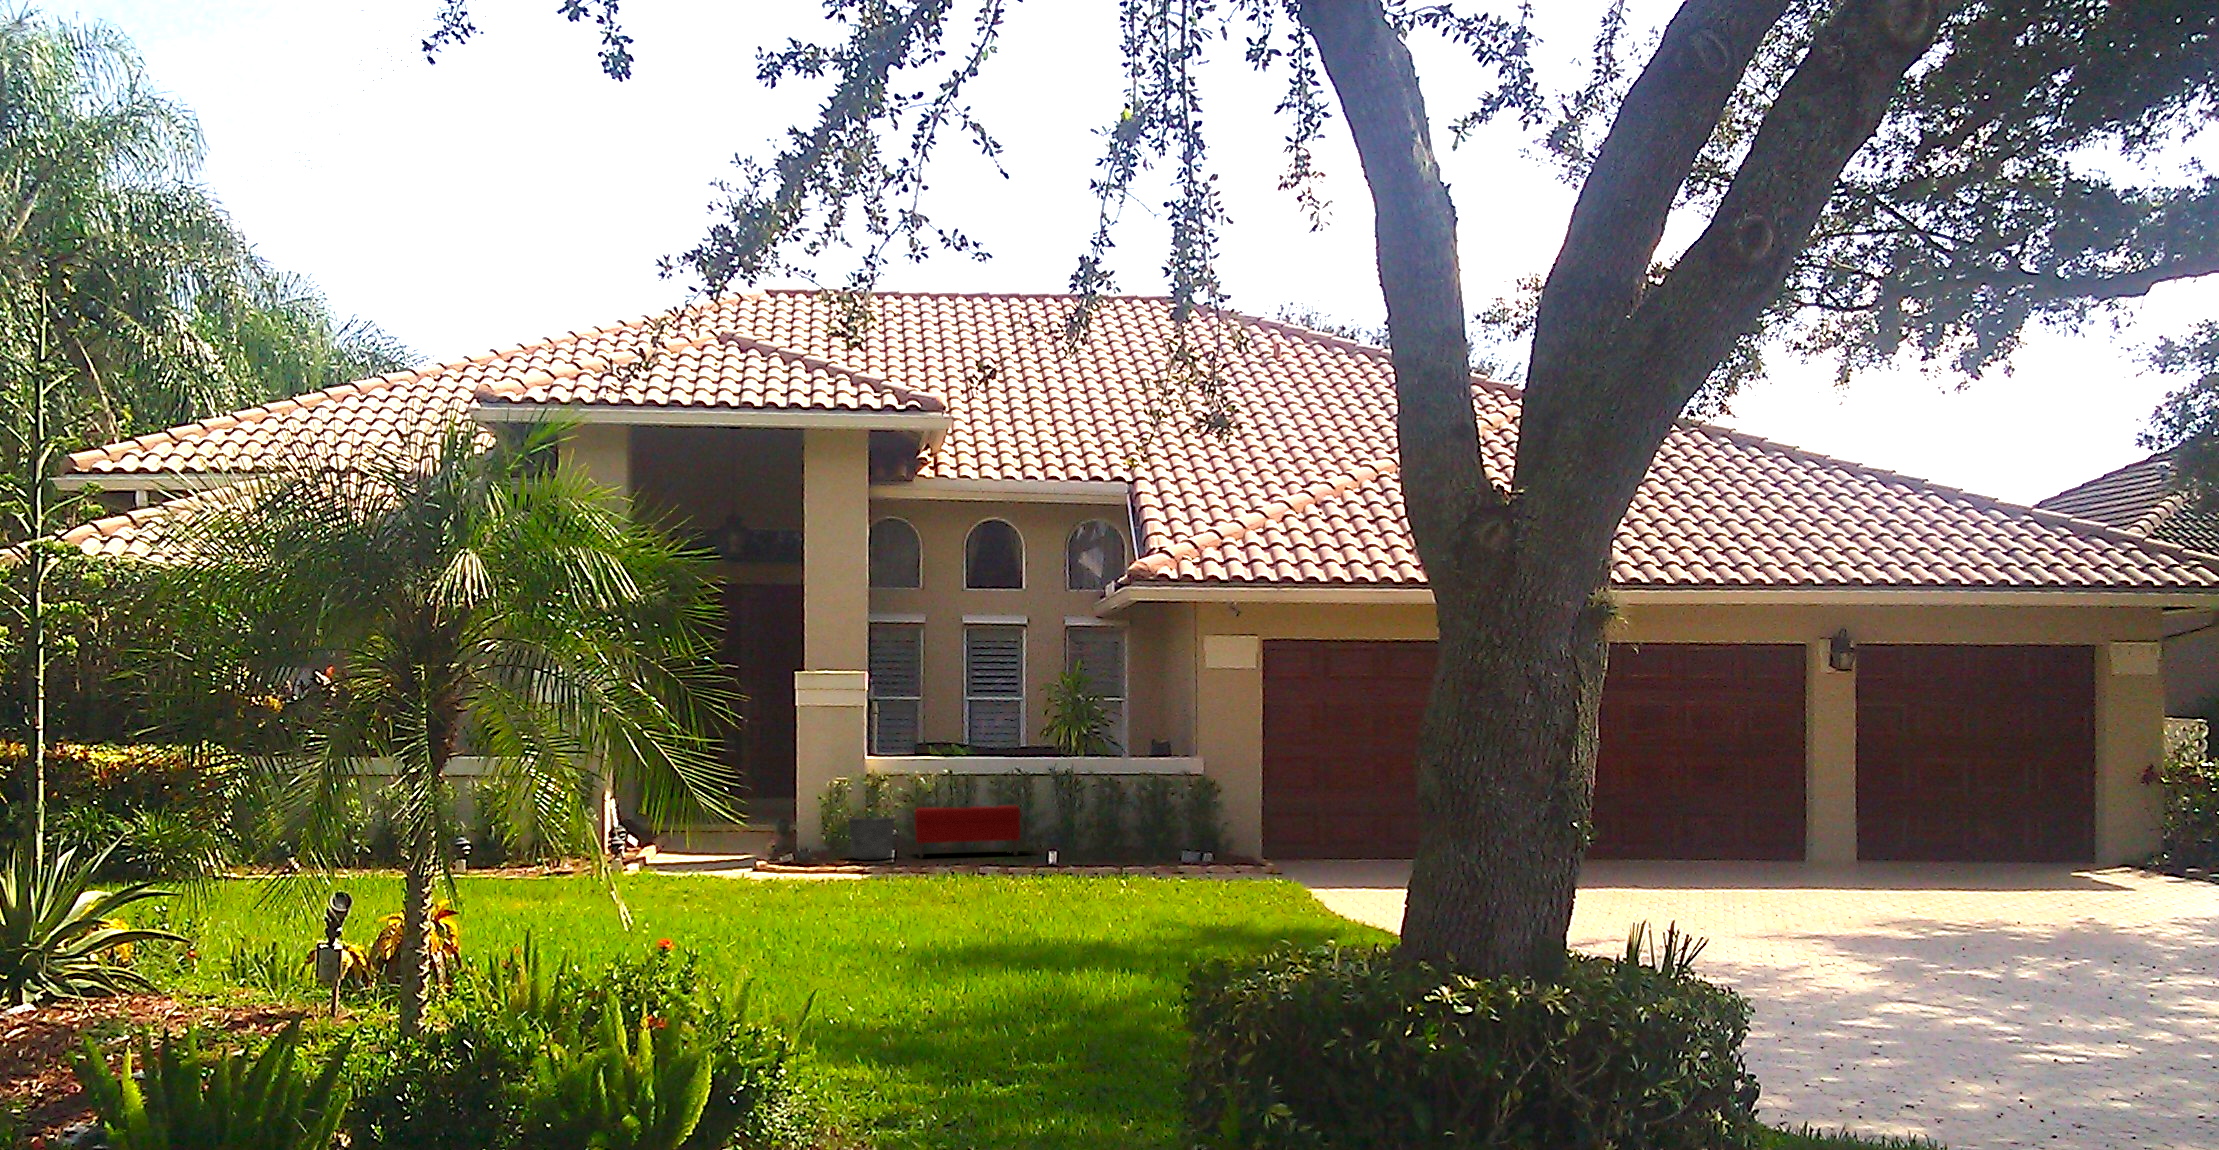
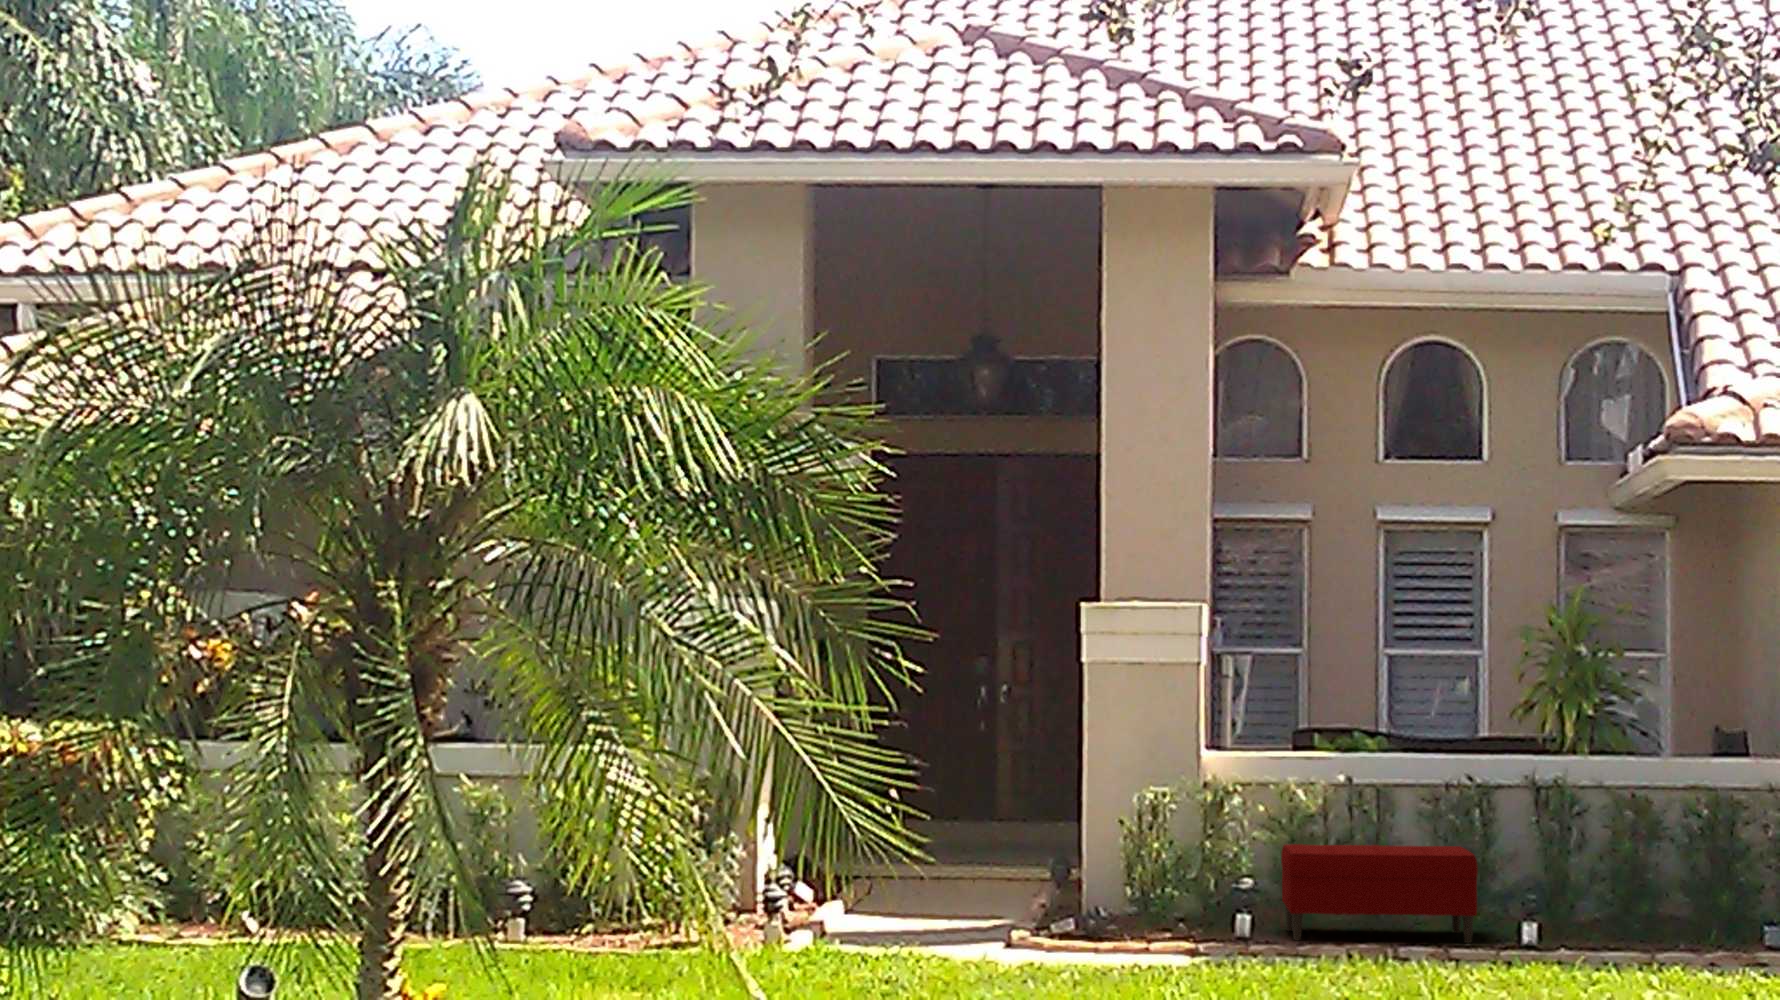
planter: present [849,816,895,860] -> none [1170,858,1252,940]

